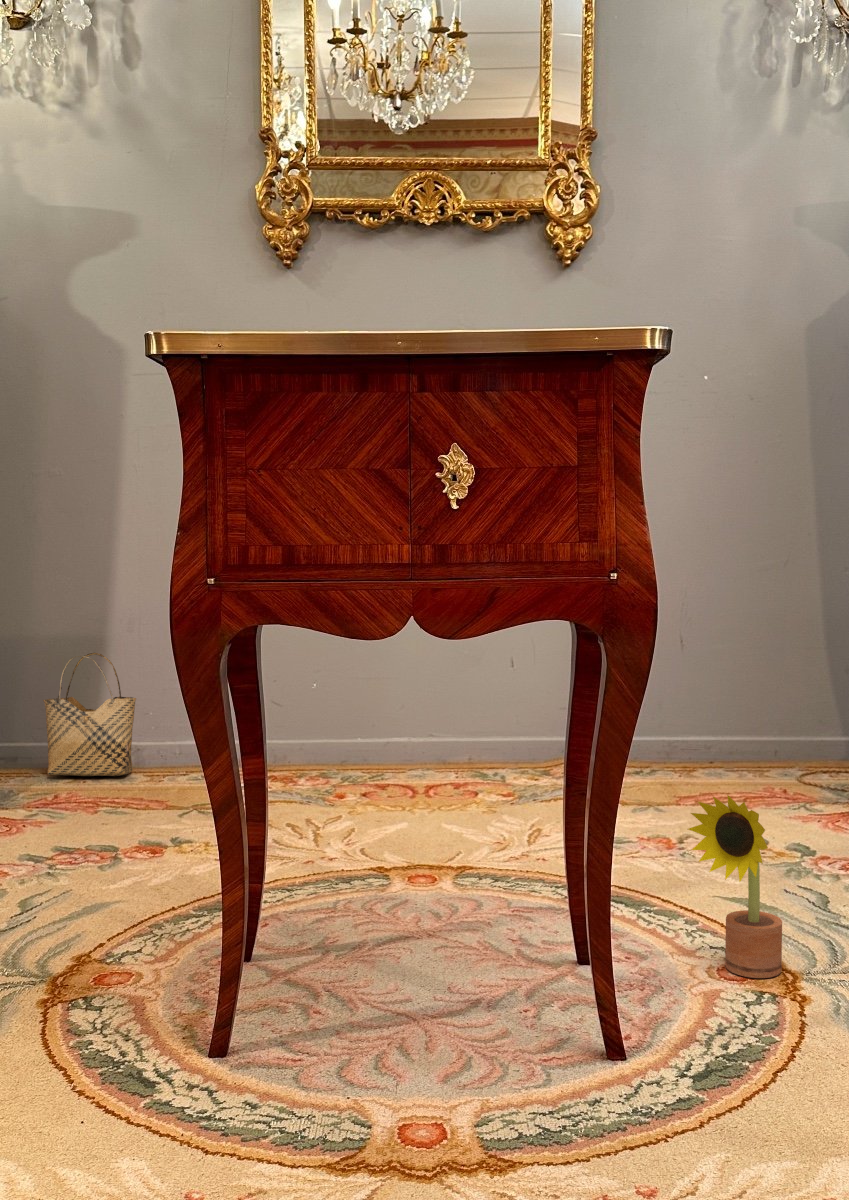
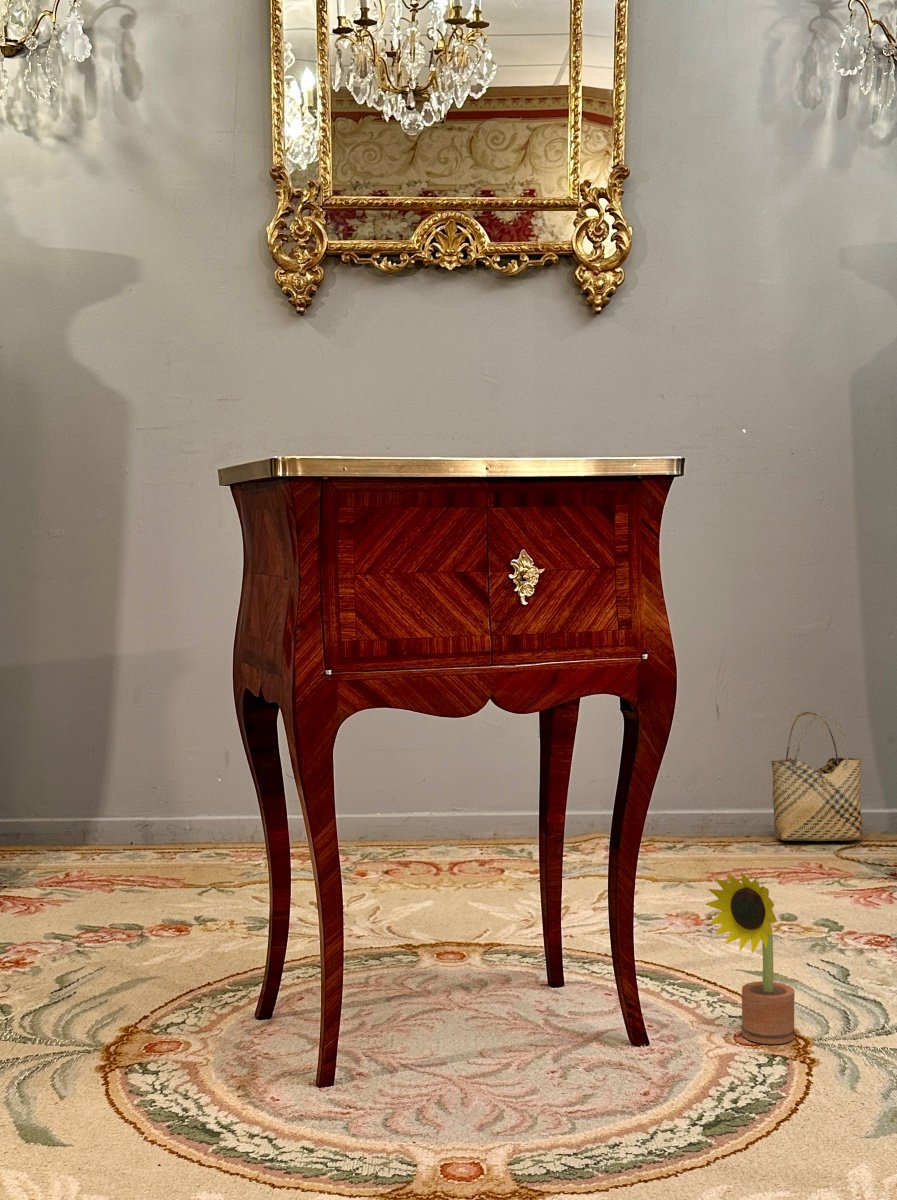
woven basket: present [43,653,136,776] -> present [771,712,862,841]

